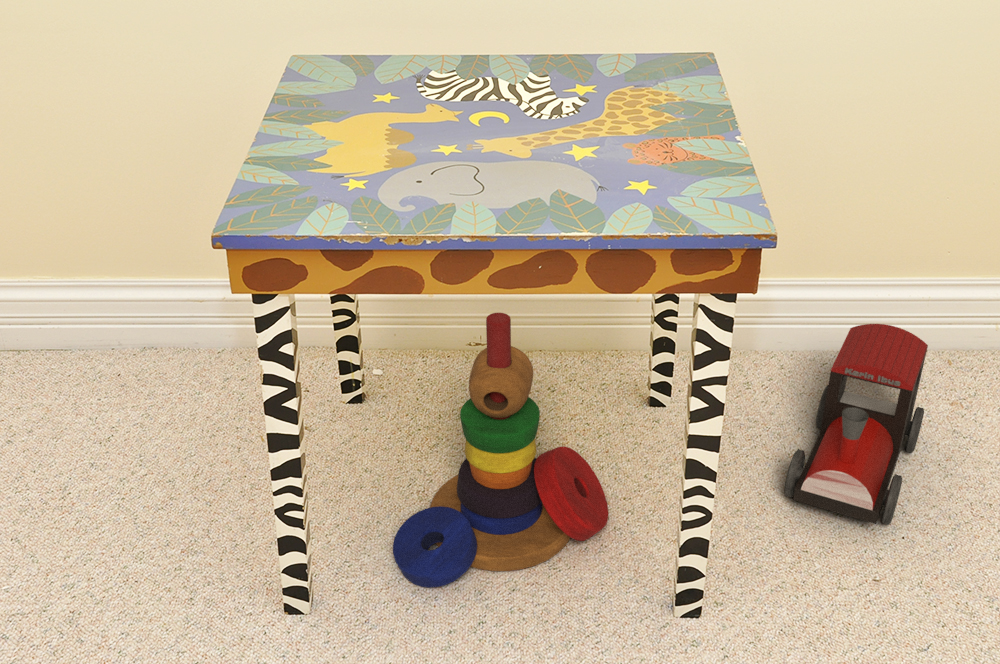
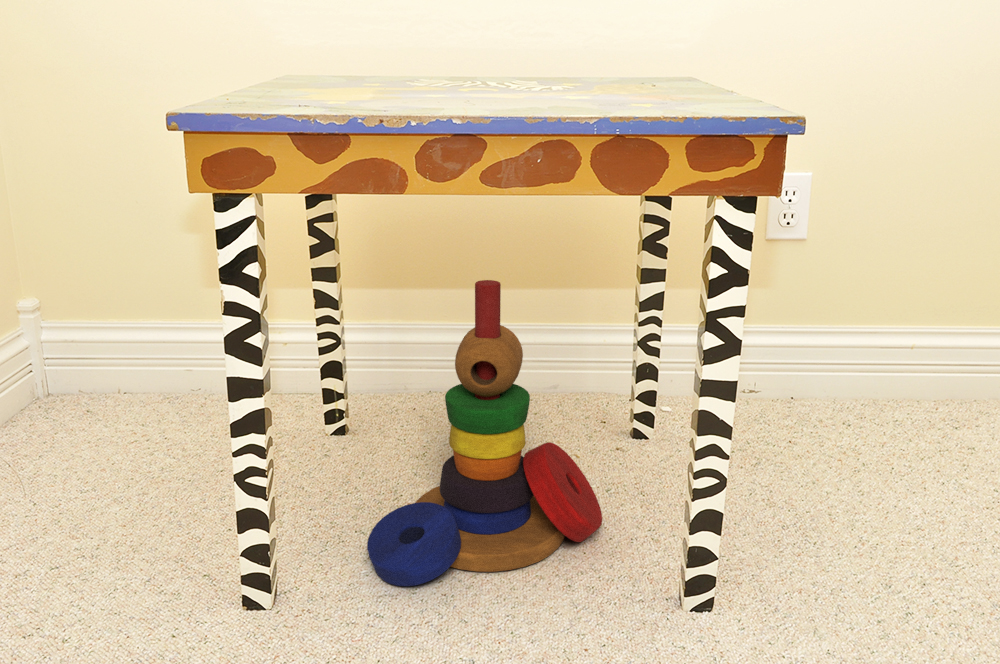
toy train: present [785,324,928,525] -> none [785,343,912,530]

